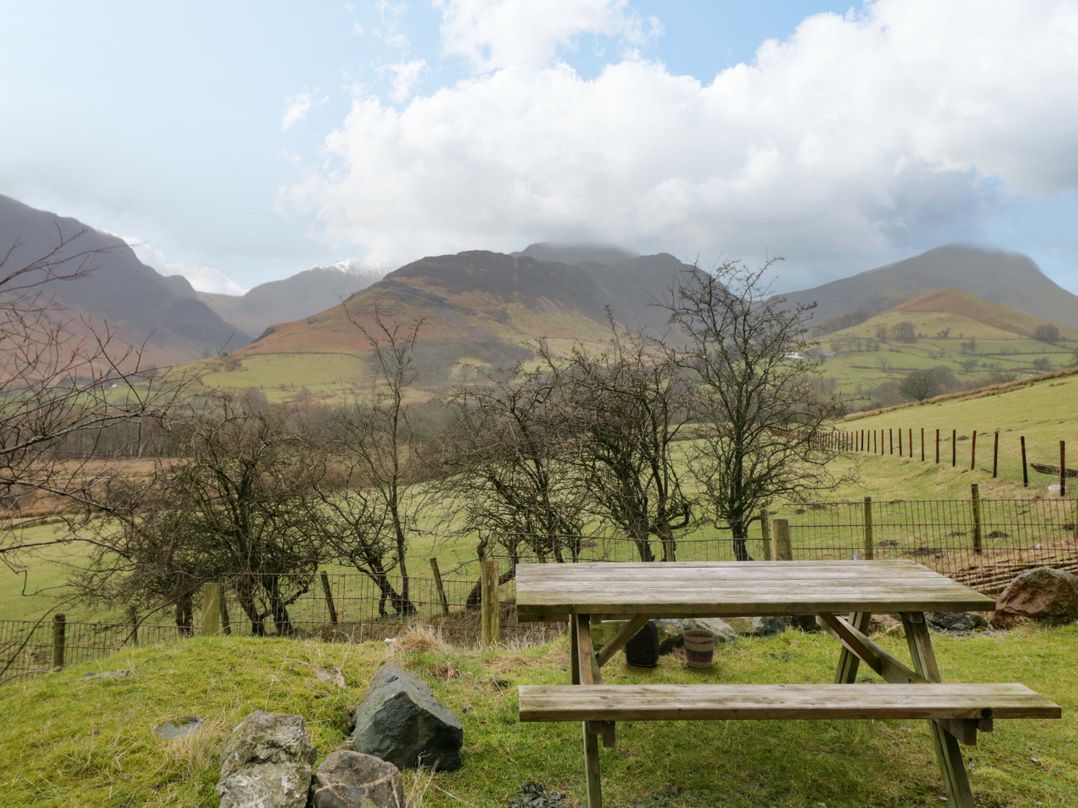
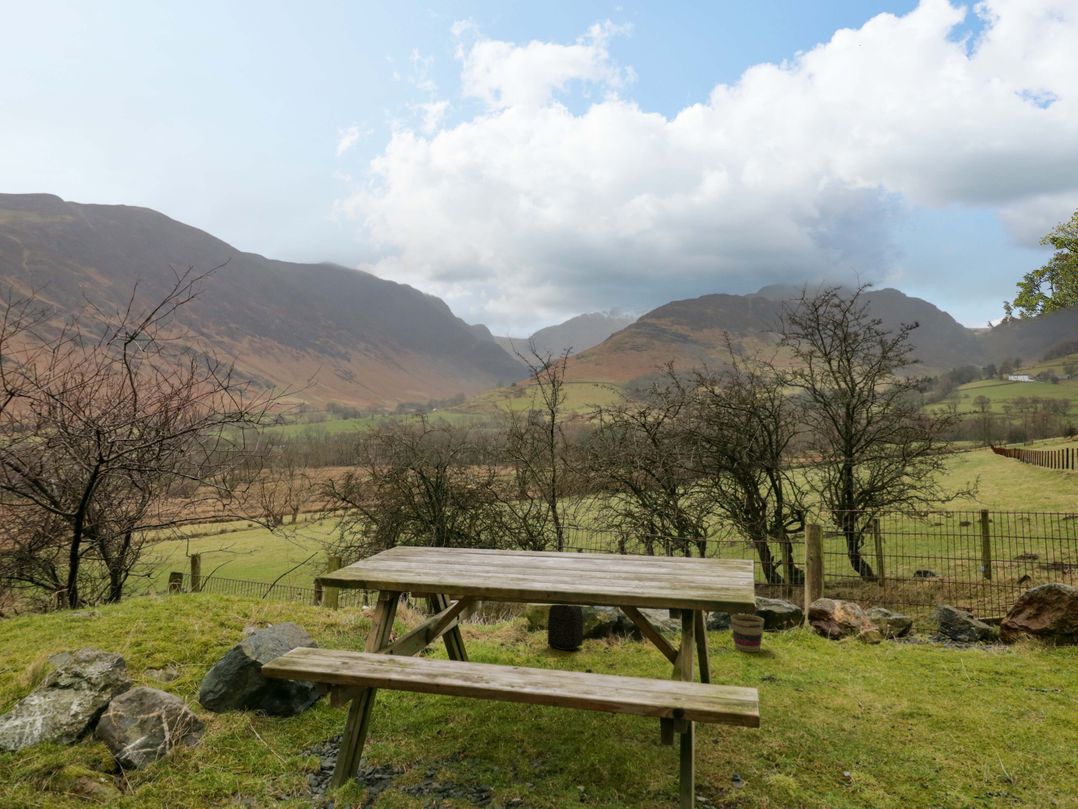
basket: present [683,630,715,668] -> present [731,615,764,652]

